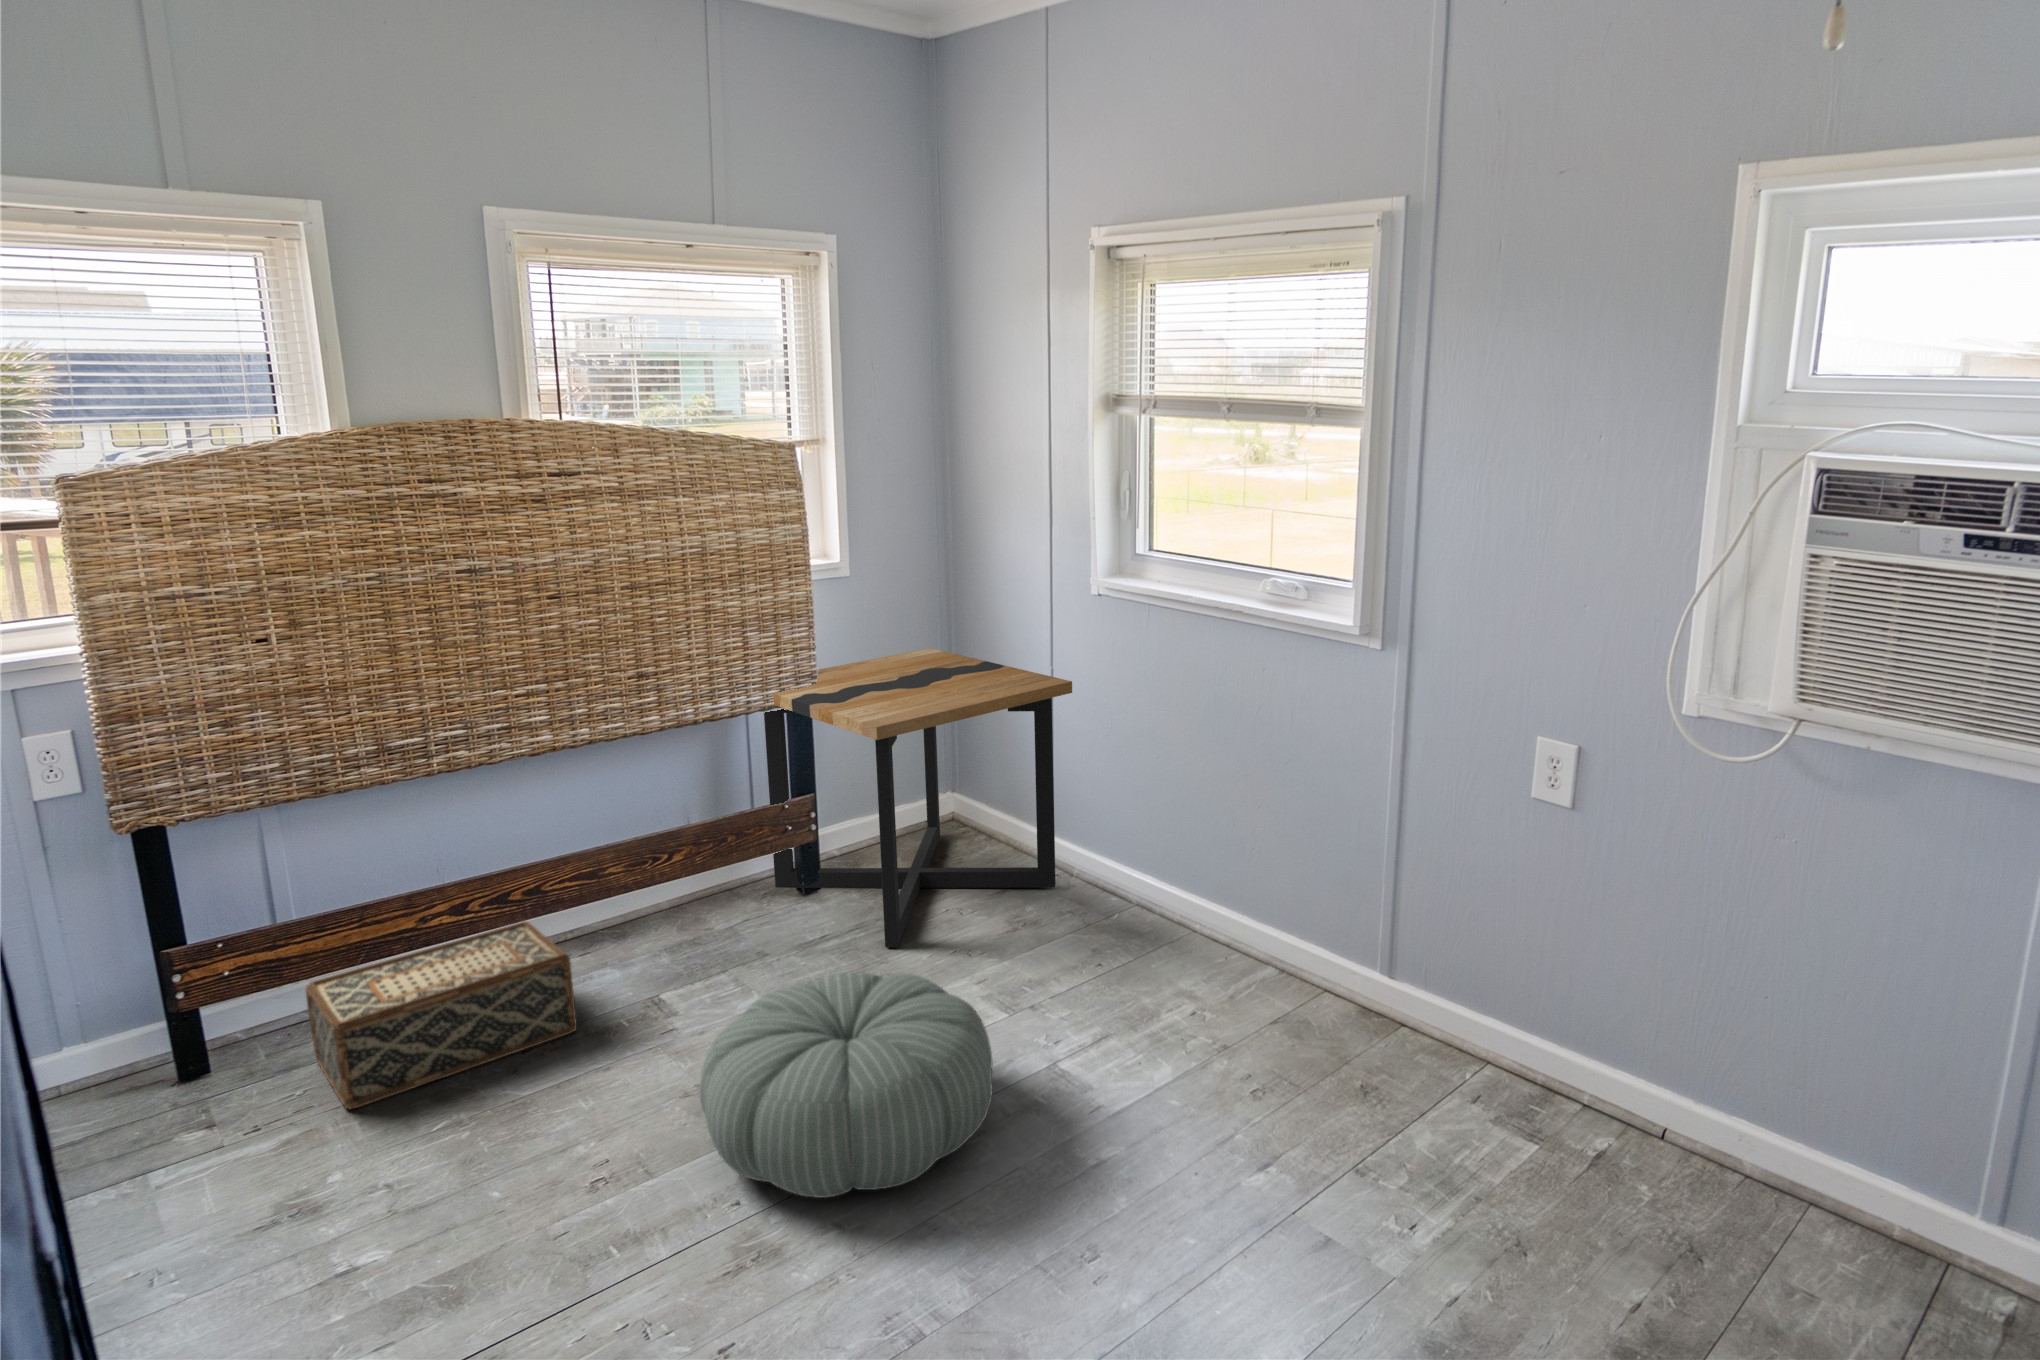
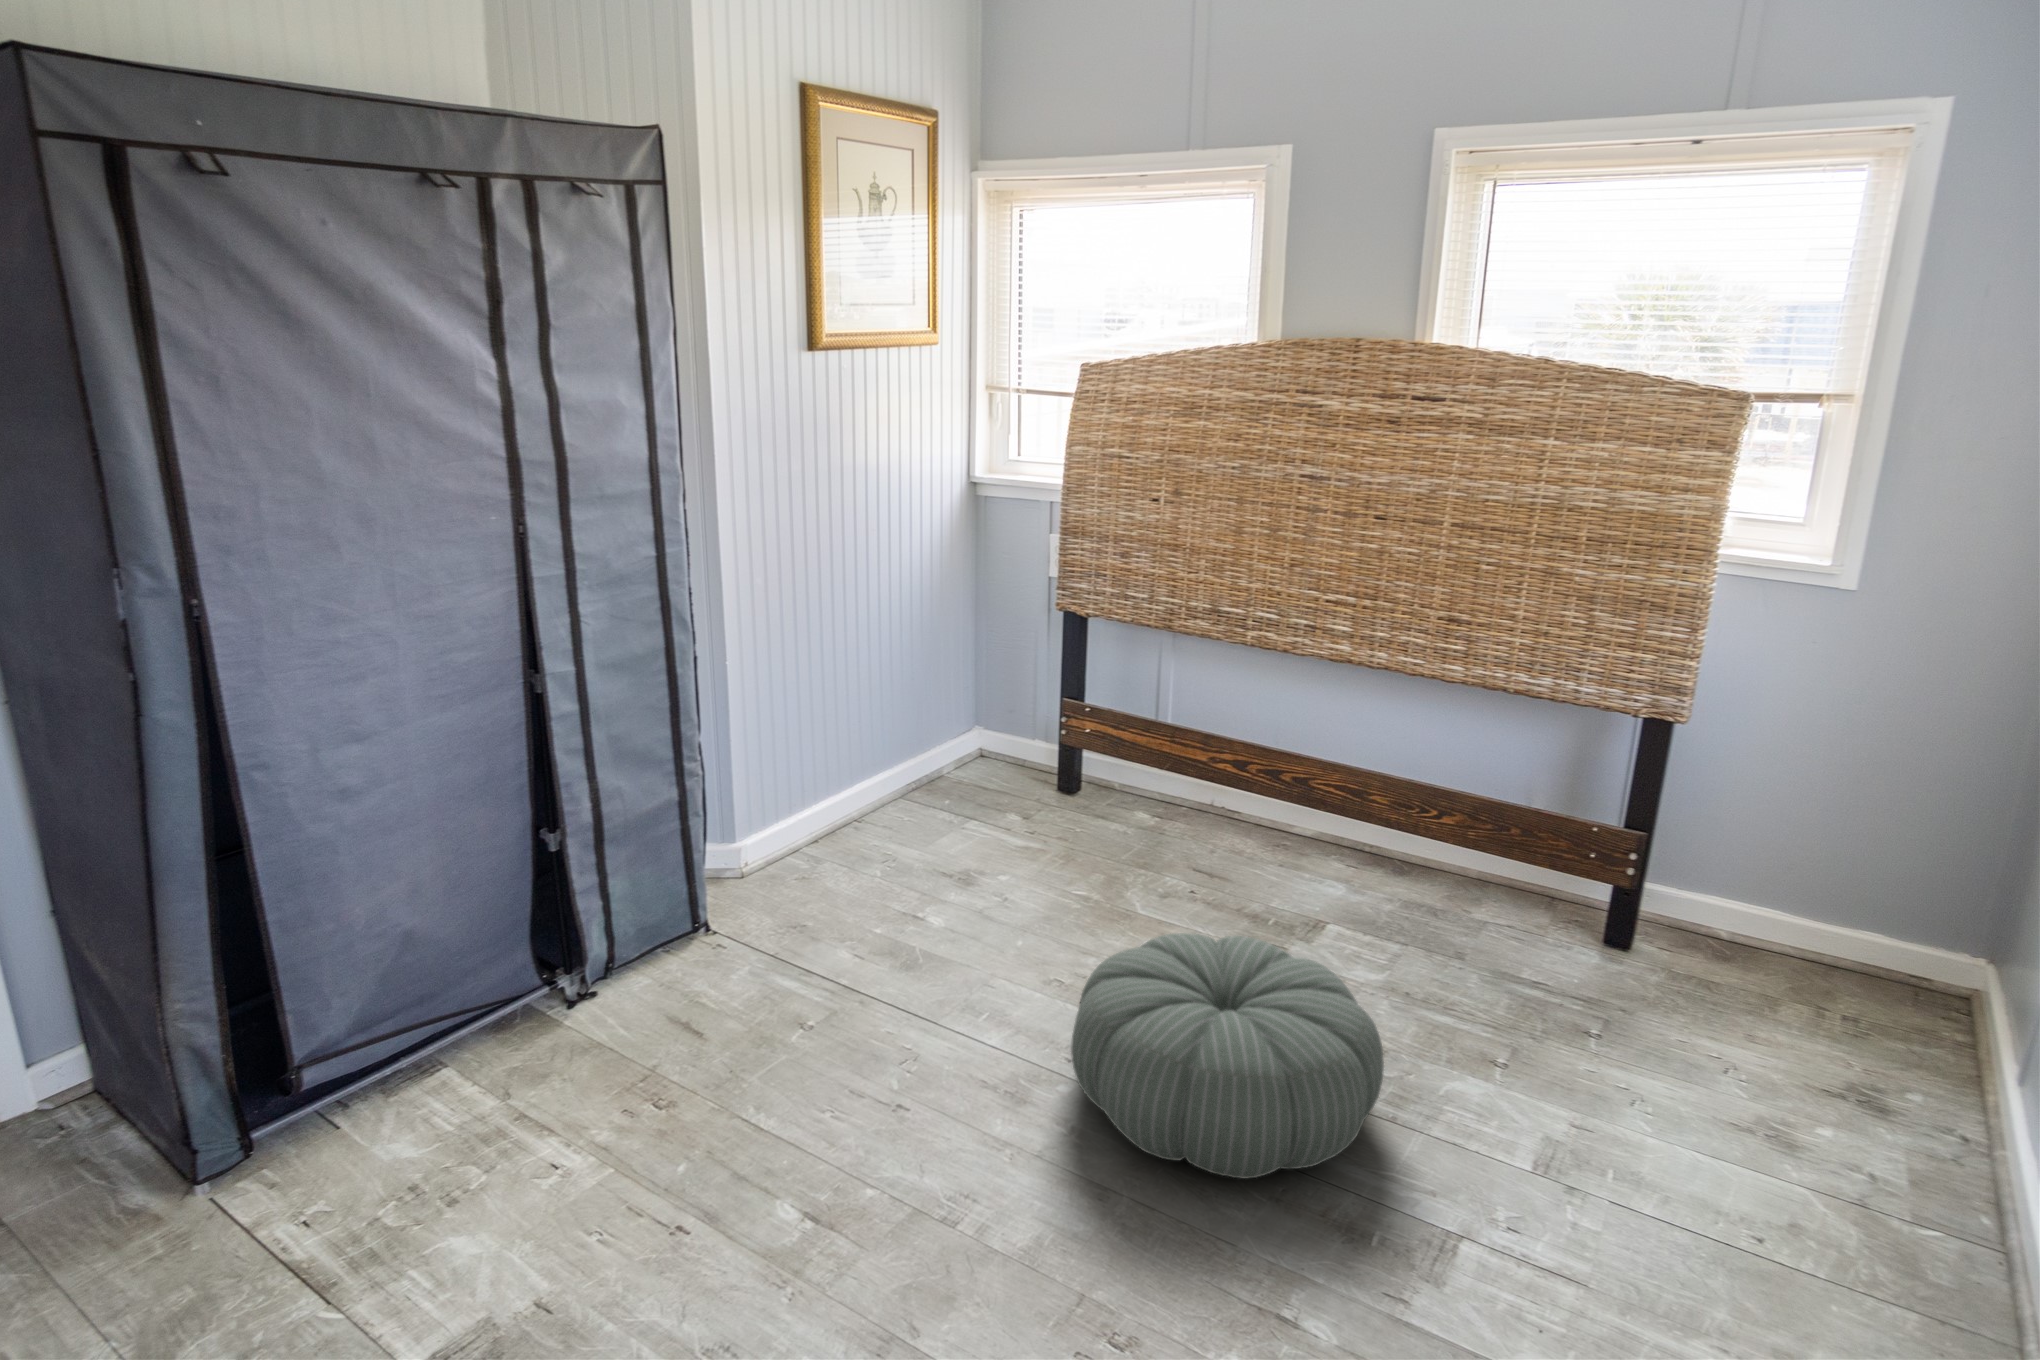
side table: present [764,648,1072,948] -> none [1566,676,2035,1139]
woven basket: present [306,922,577,1109] -> none [1080,763,1286,903]

